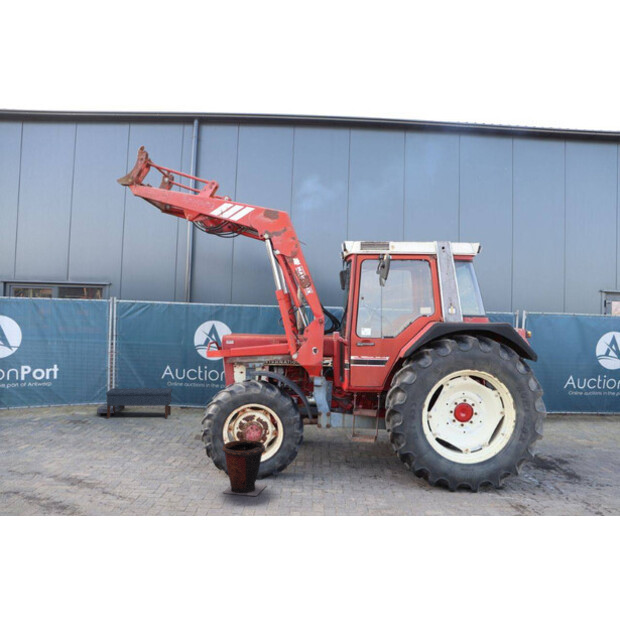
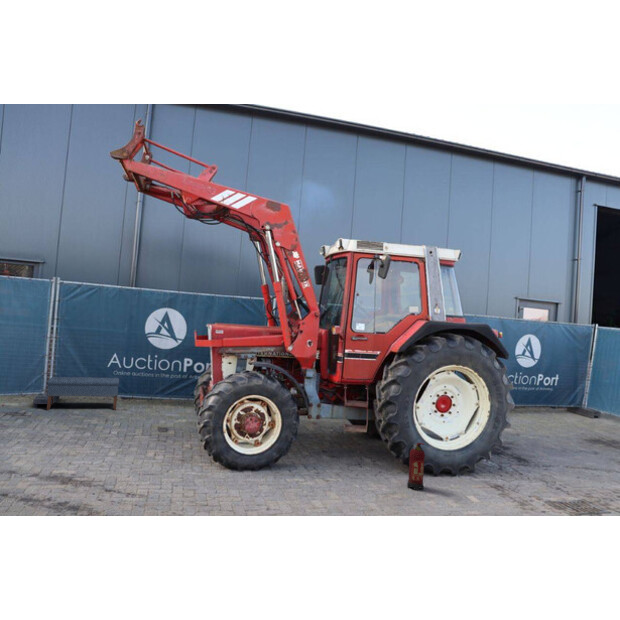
trash can: present [222,440,266,496] -> none [226,431,269,486]
fire extinguisher: none [413,455,431,507] -> present [407,443,425,490]

